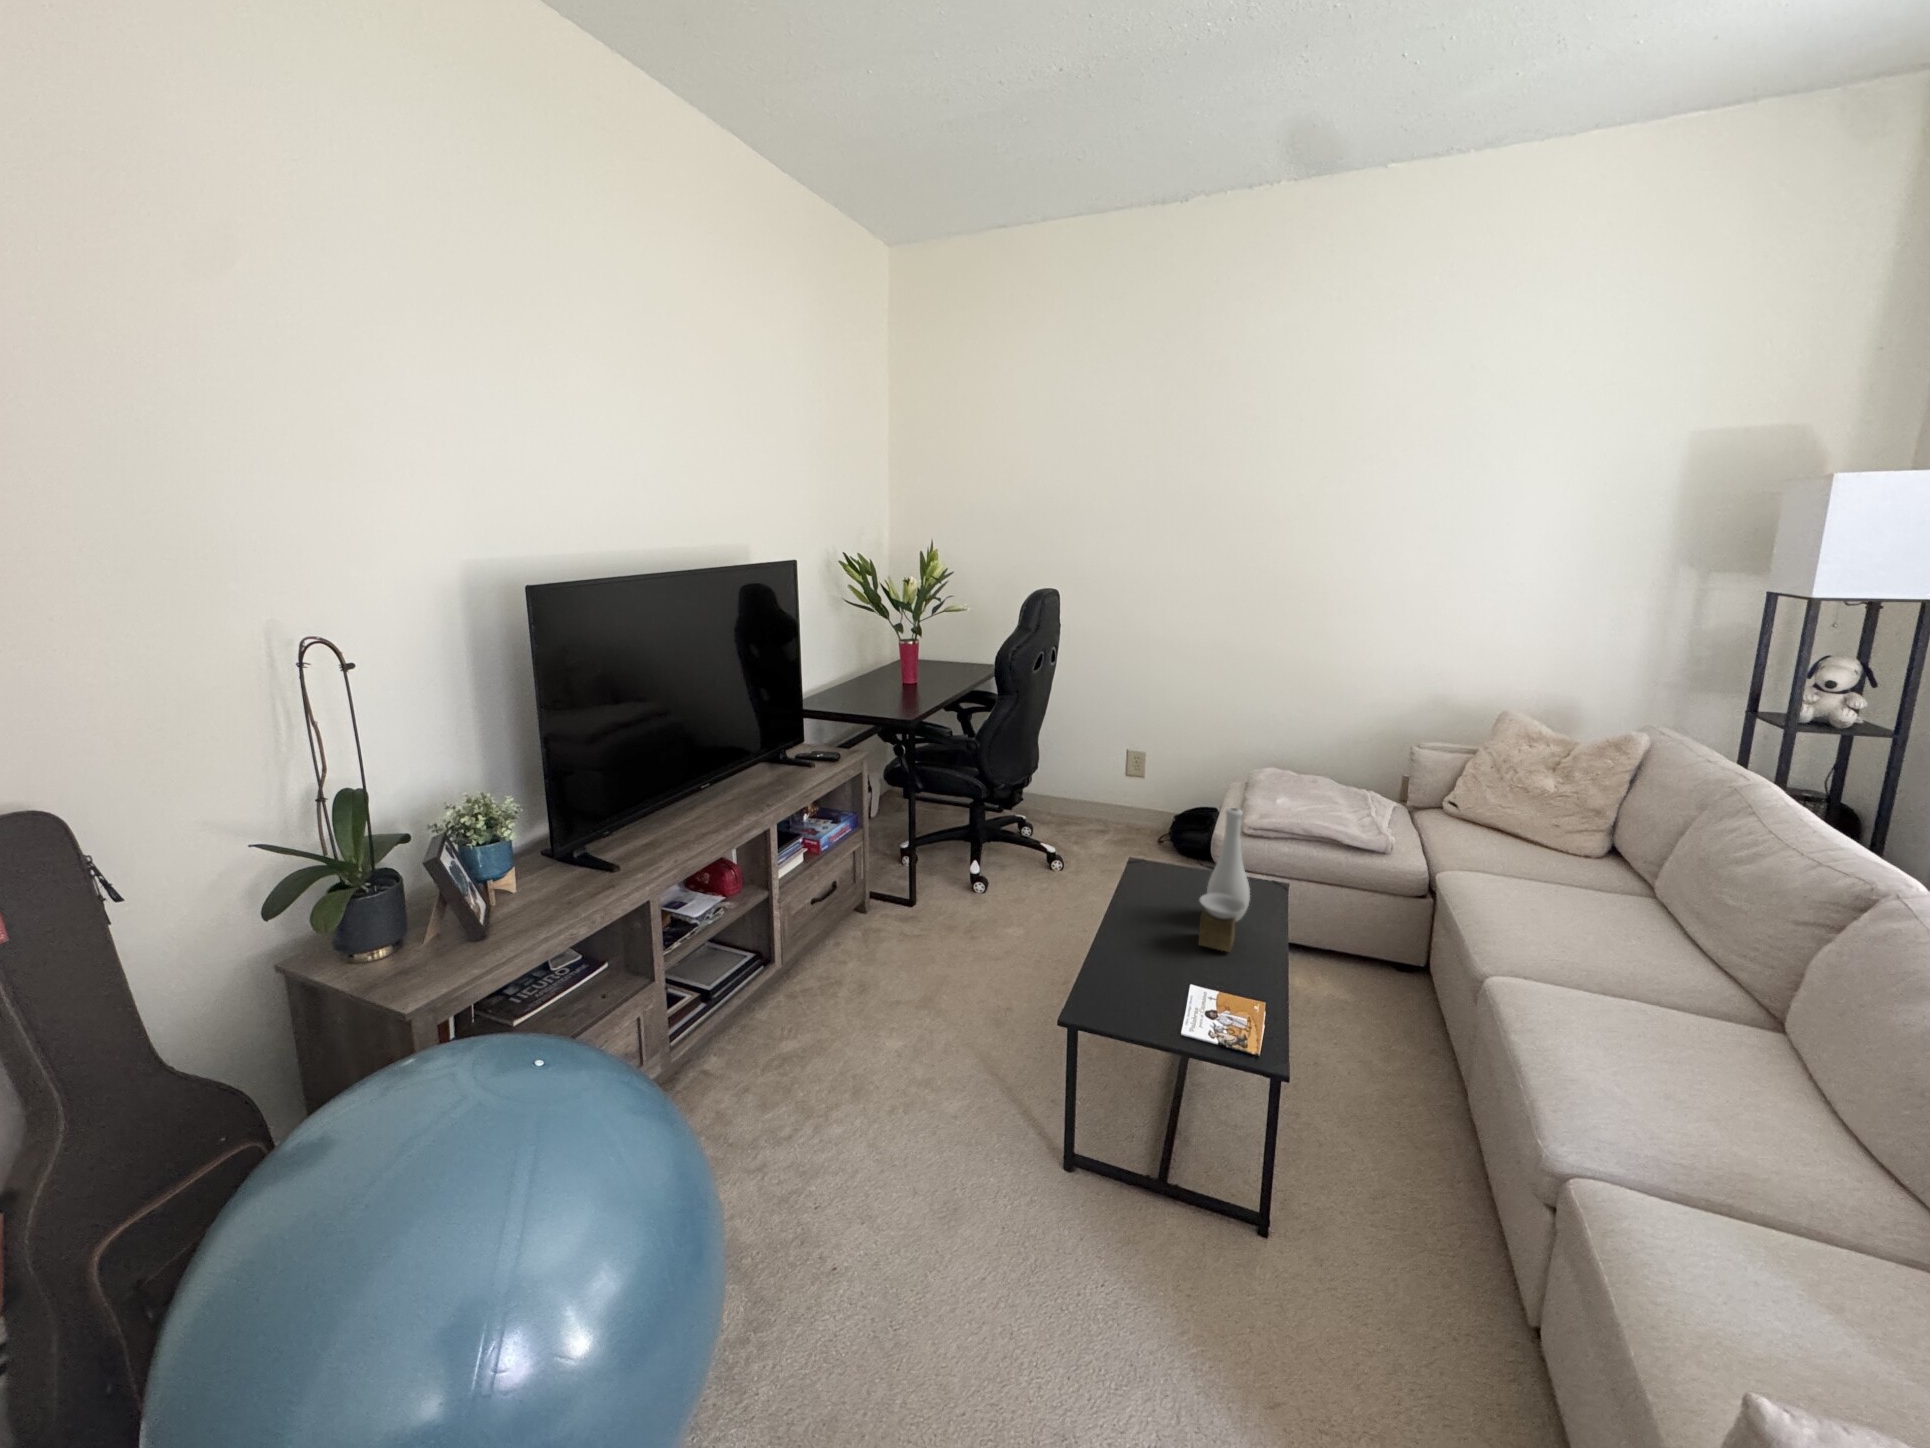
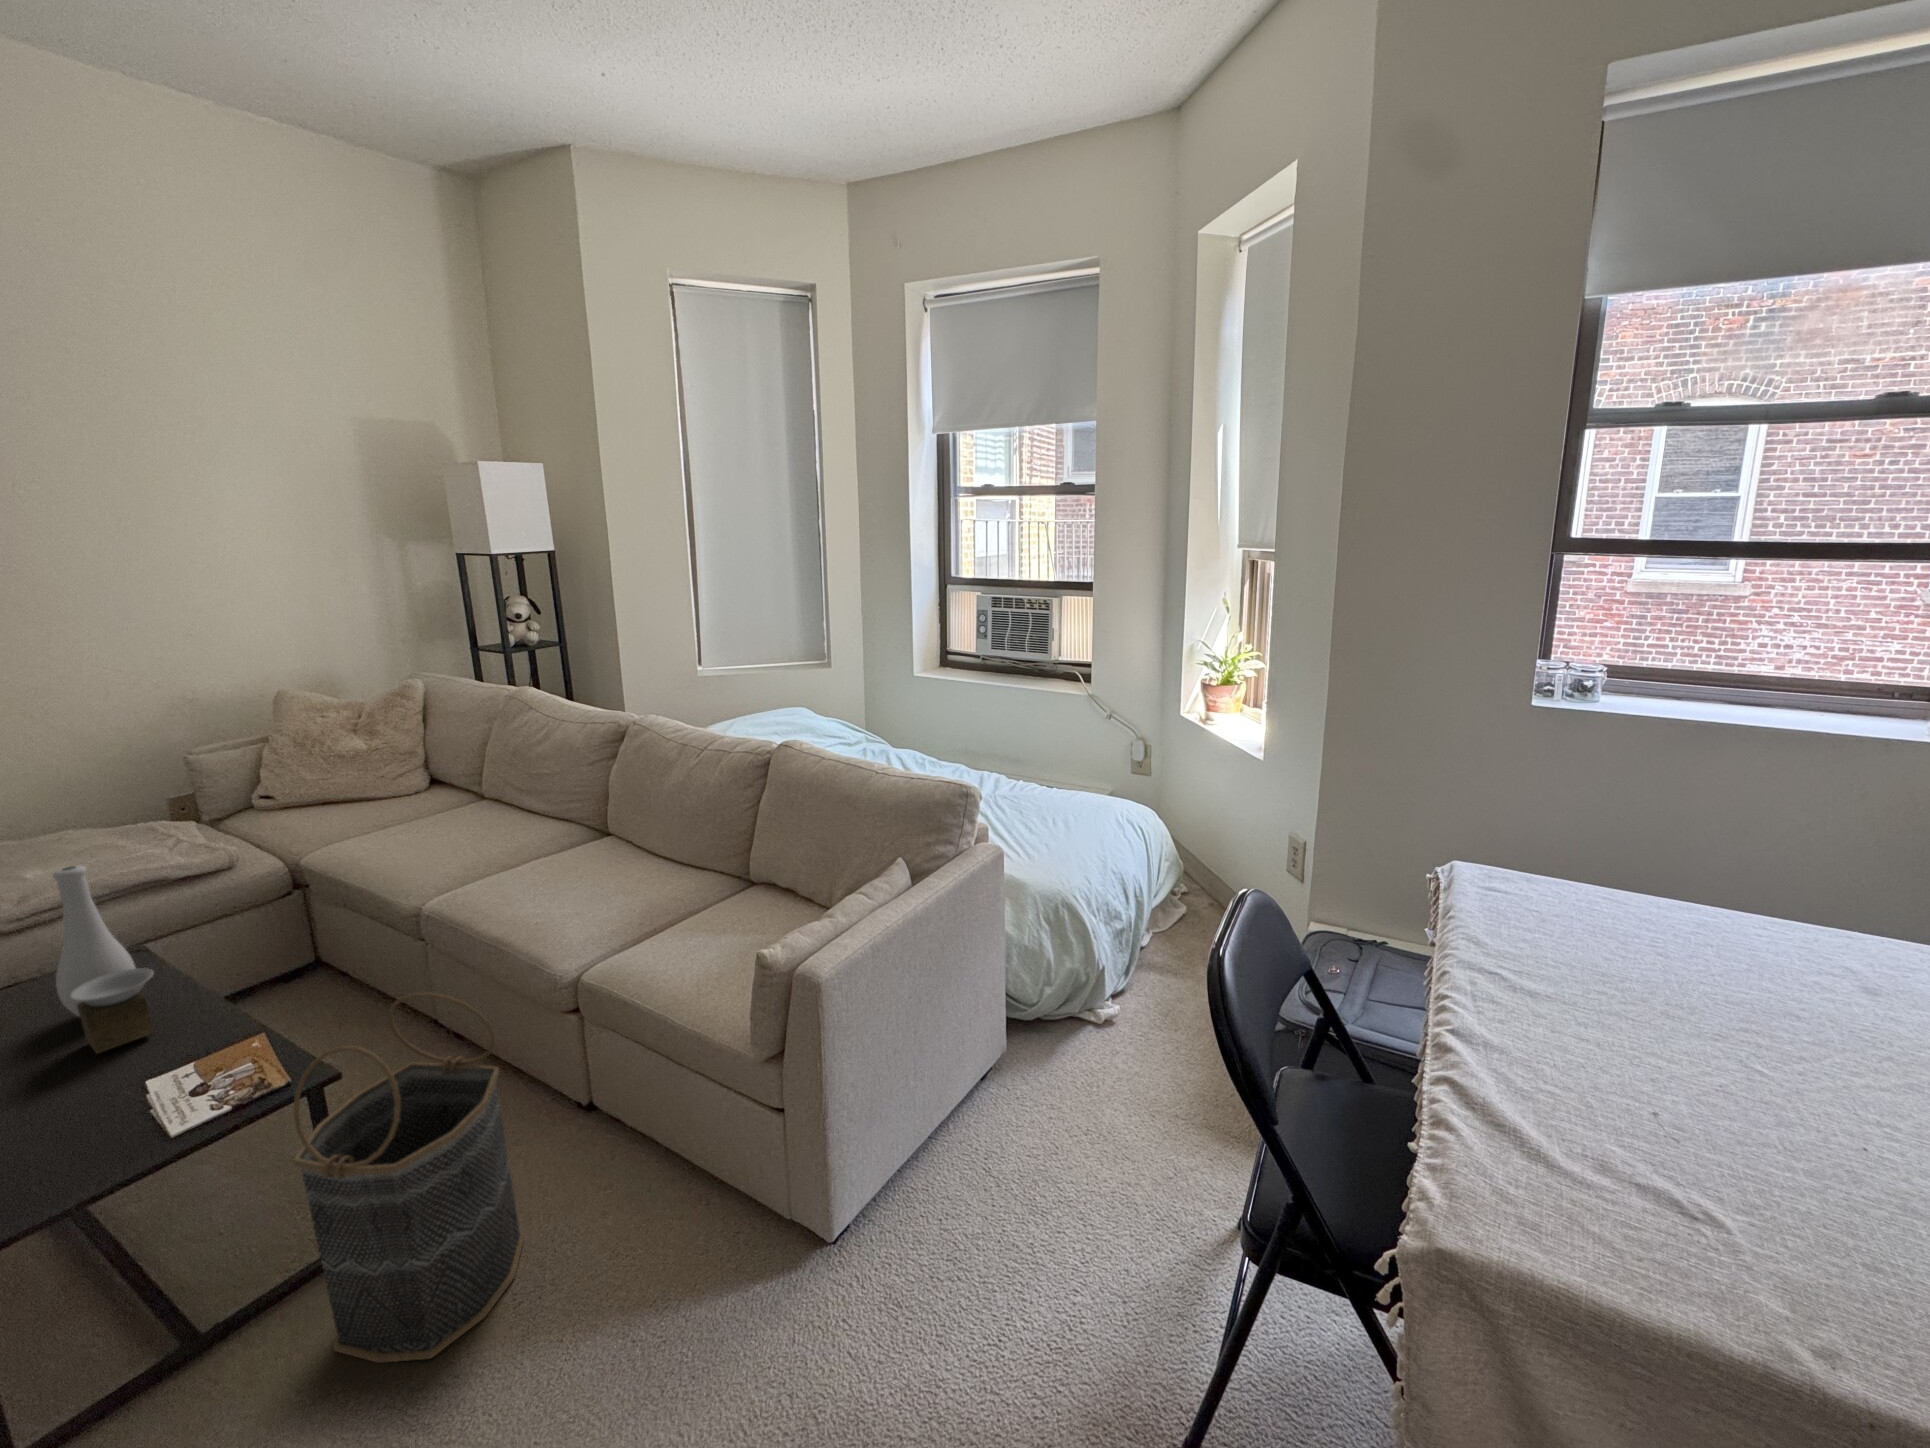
basket: none [1202,1052,1404,1406] -> present [293,993,524,1363]

